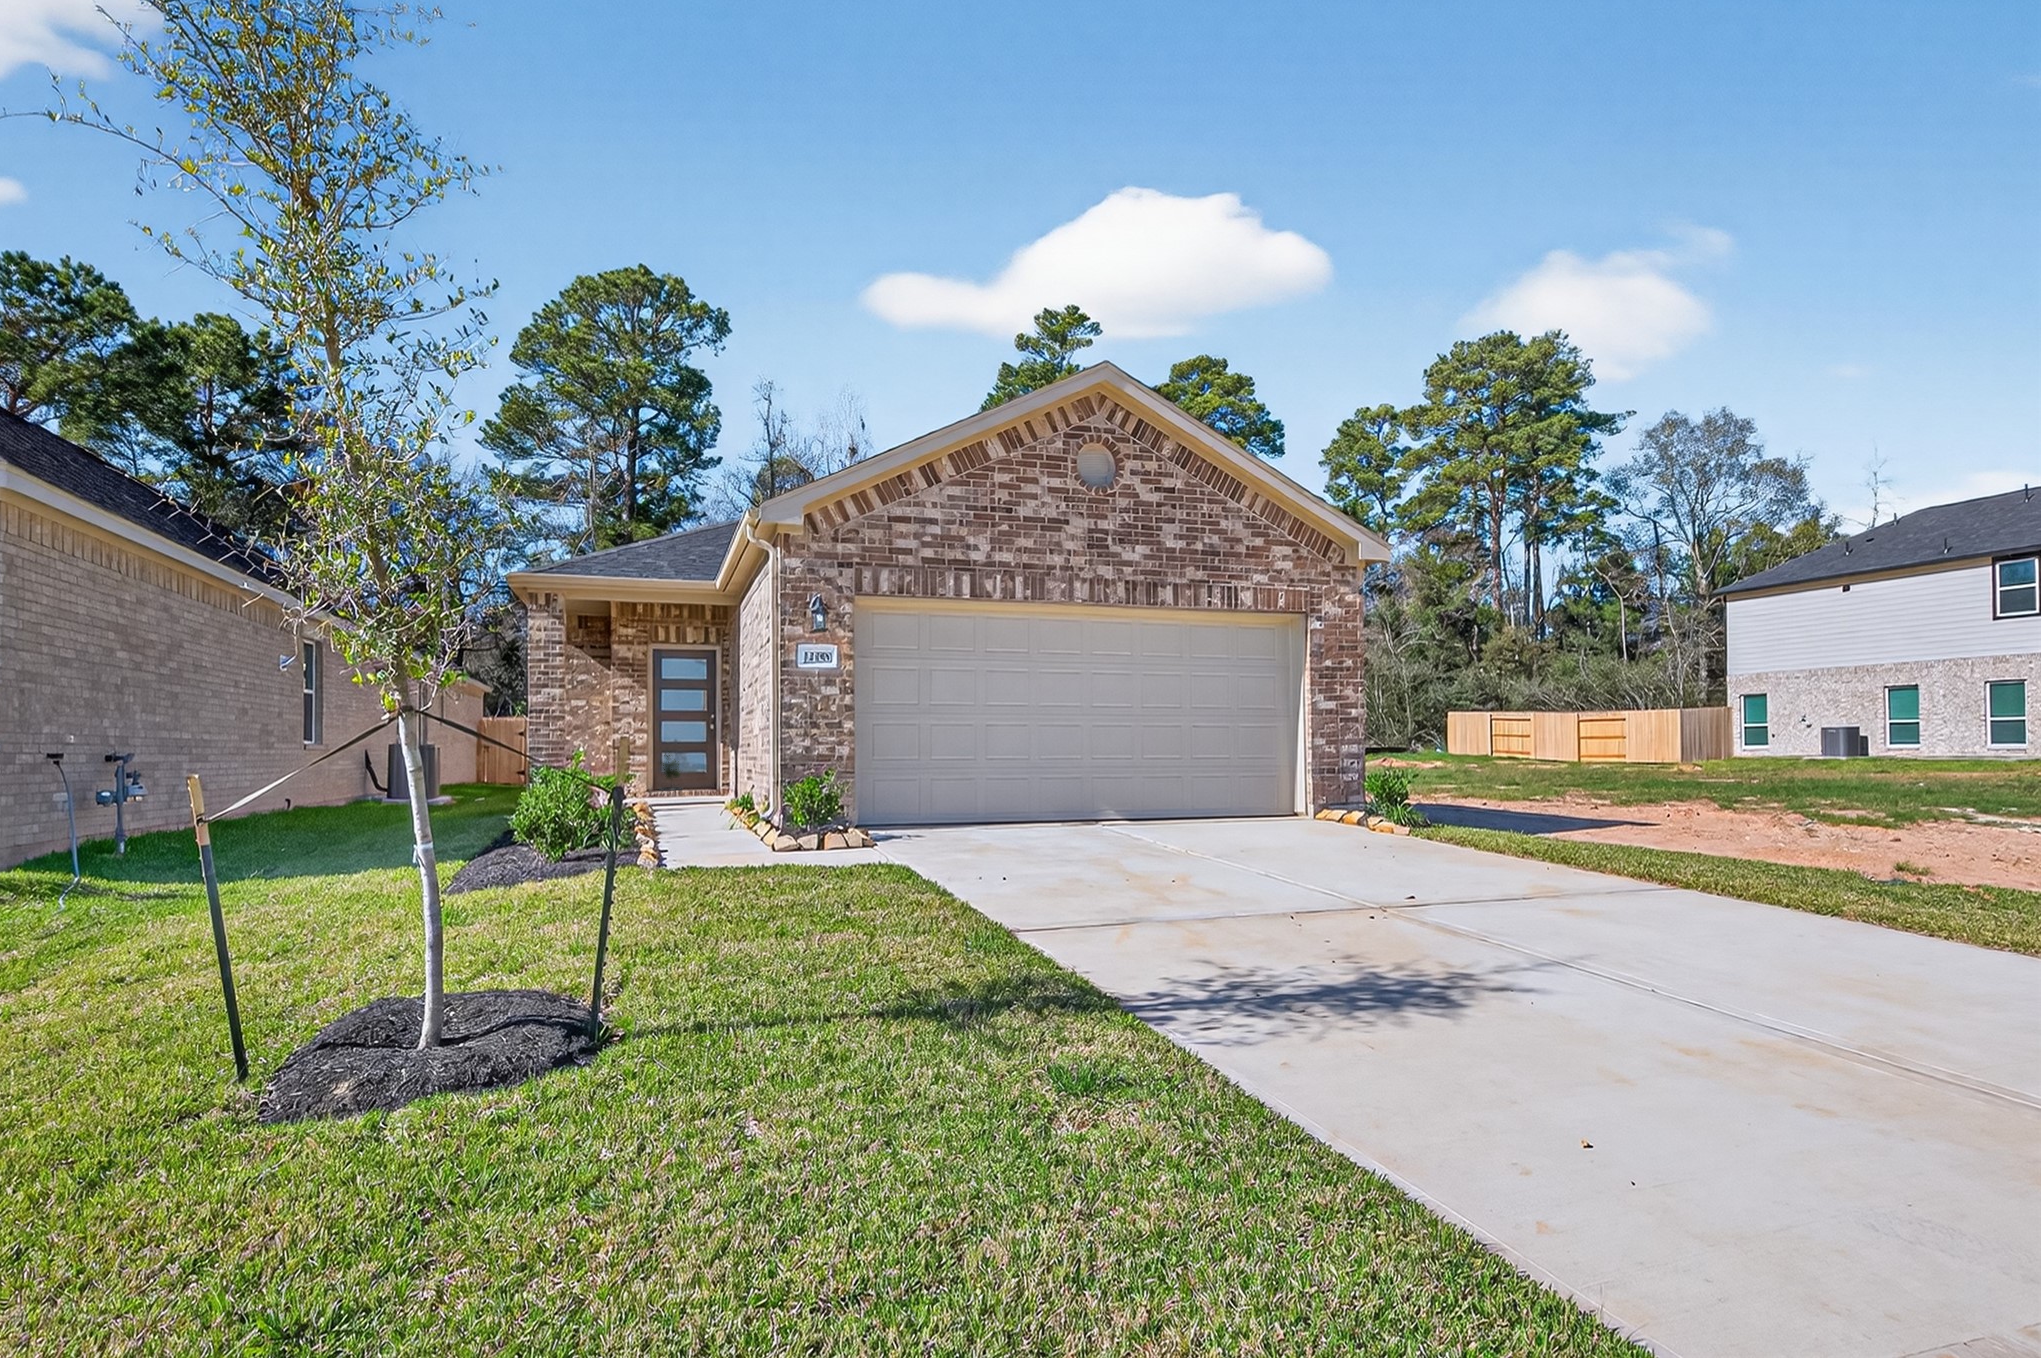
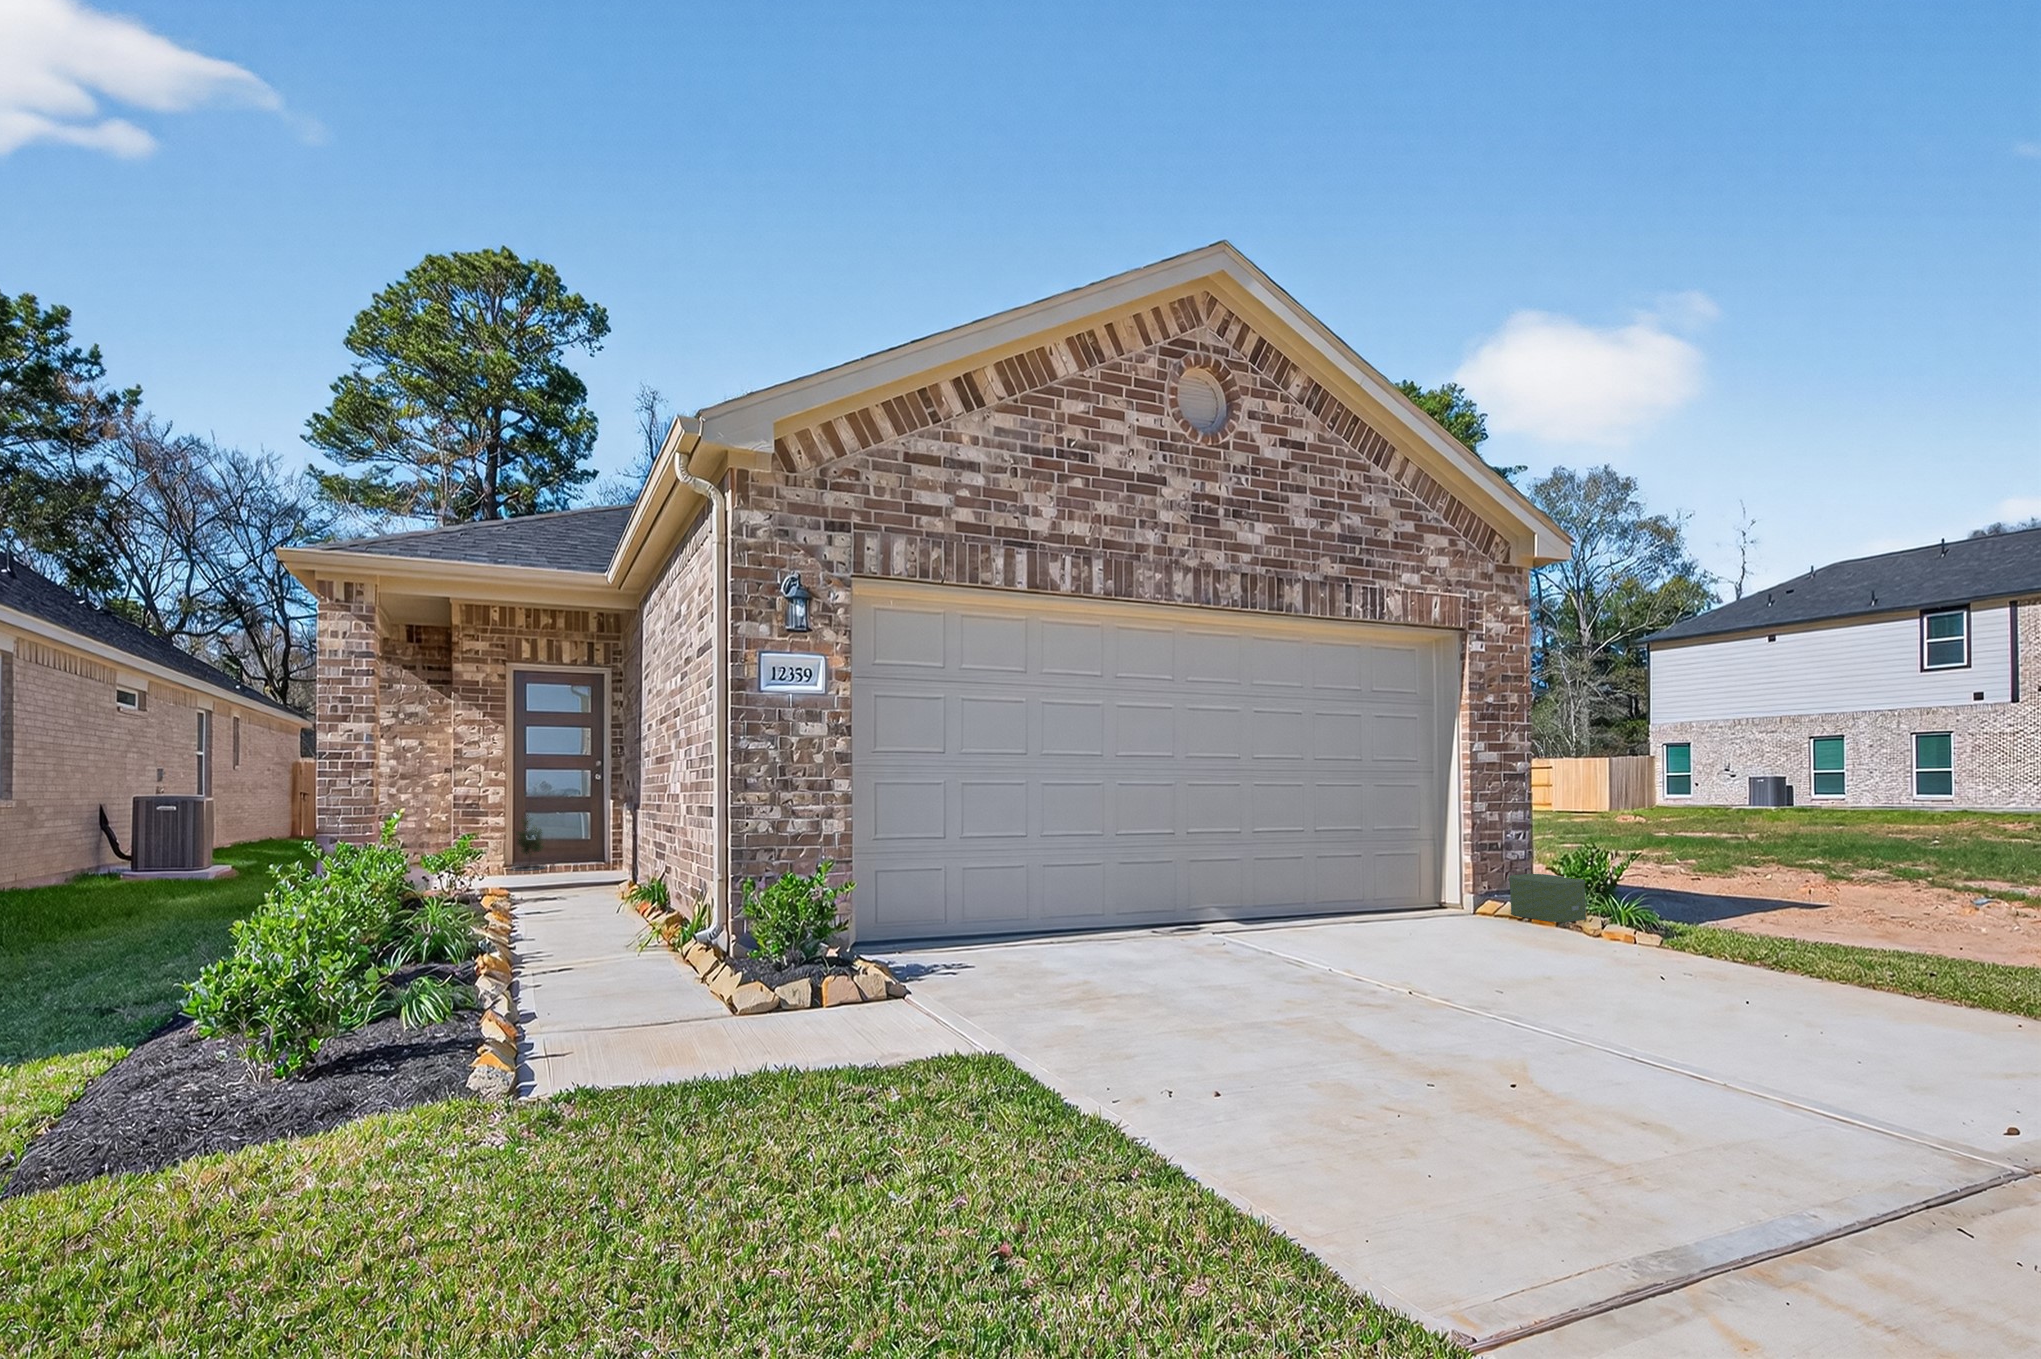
storage box: none [1340,791,1391,823] -> present [1509,874,1586,922]

